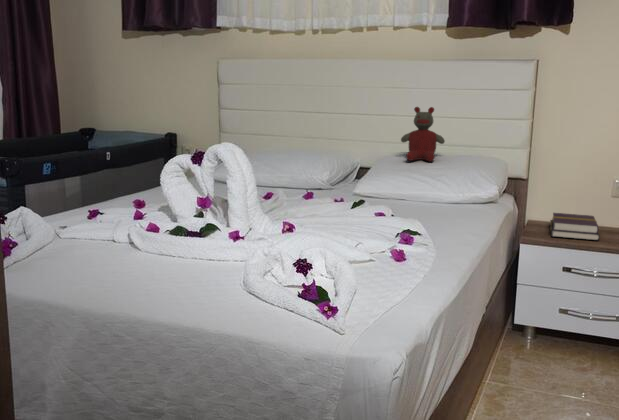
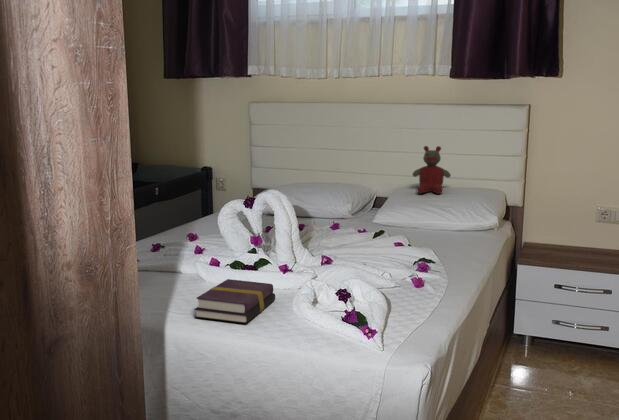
book: present [550,213,600,240] -> present [194,279,275,323]

